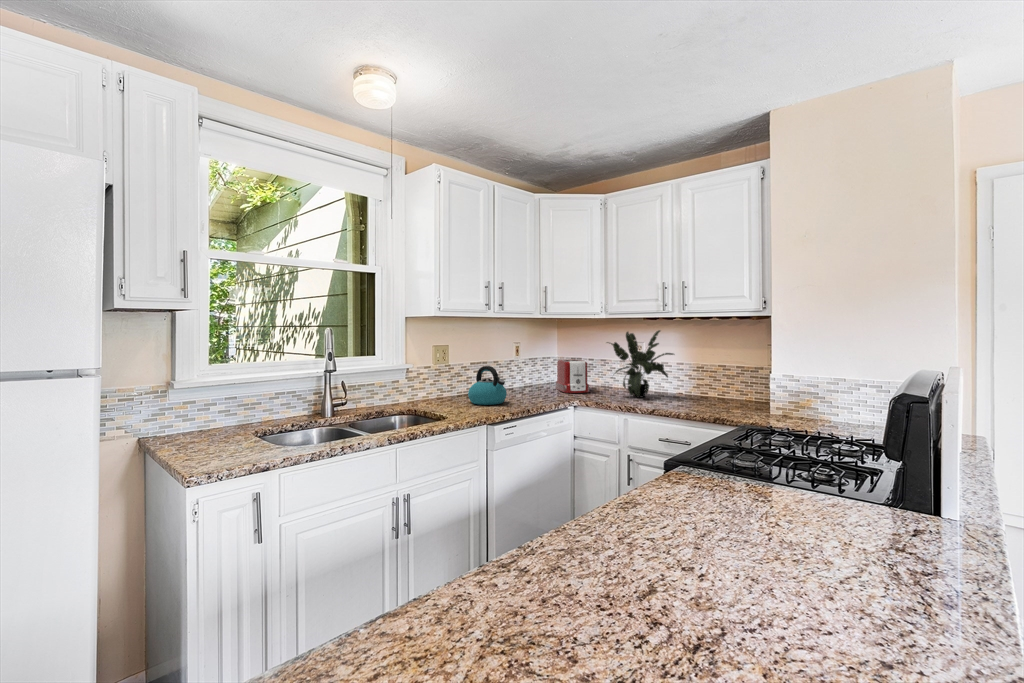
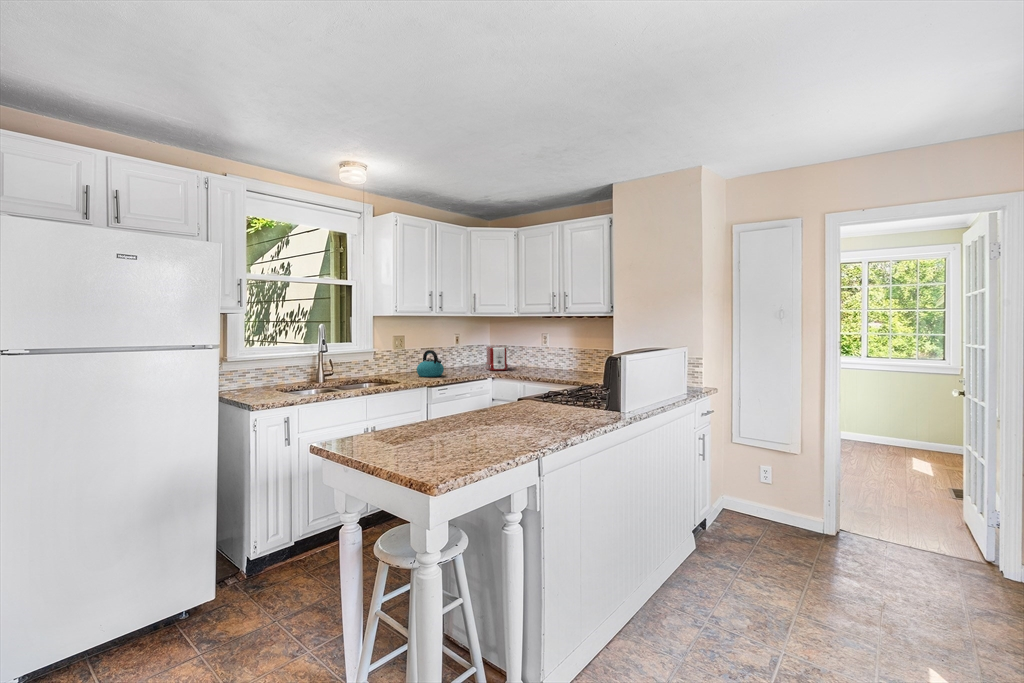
potted plant: present [607,330,674,397] -> none [517,325,565,373]

